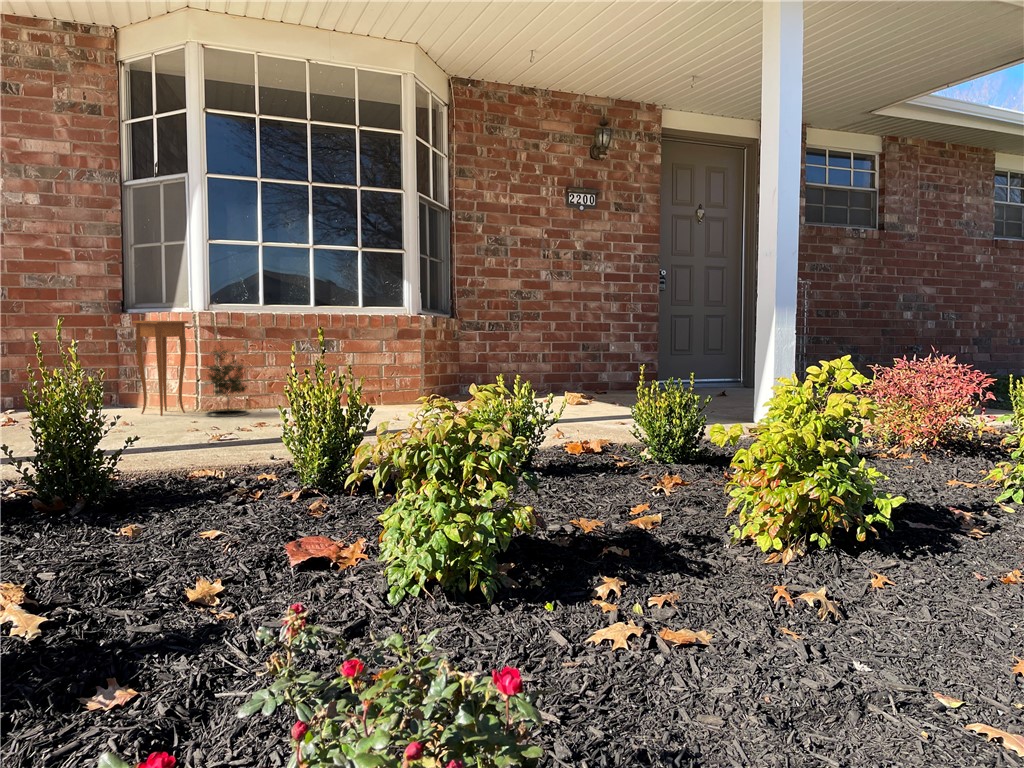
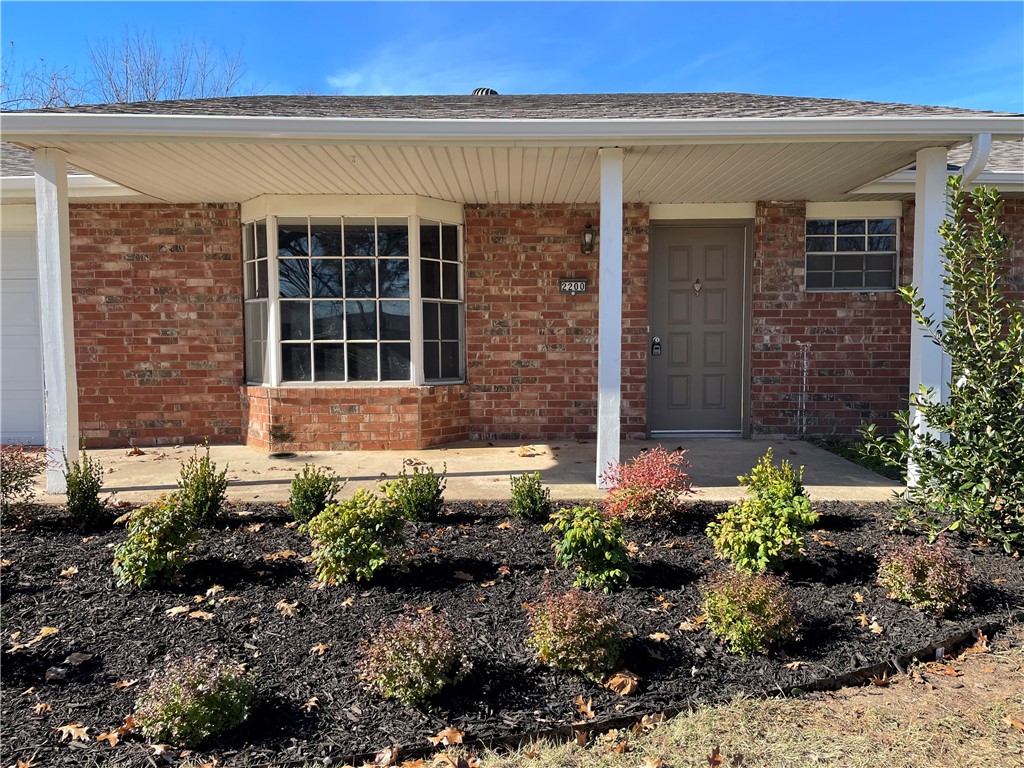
side table: present [132,320,188,416] -> none [232,392,264,455]

